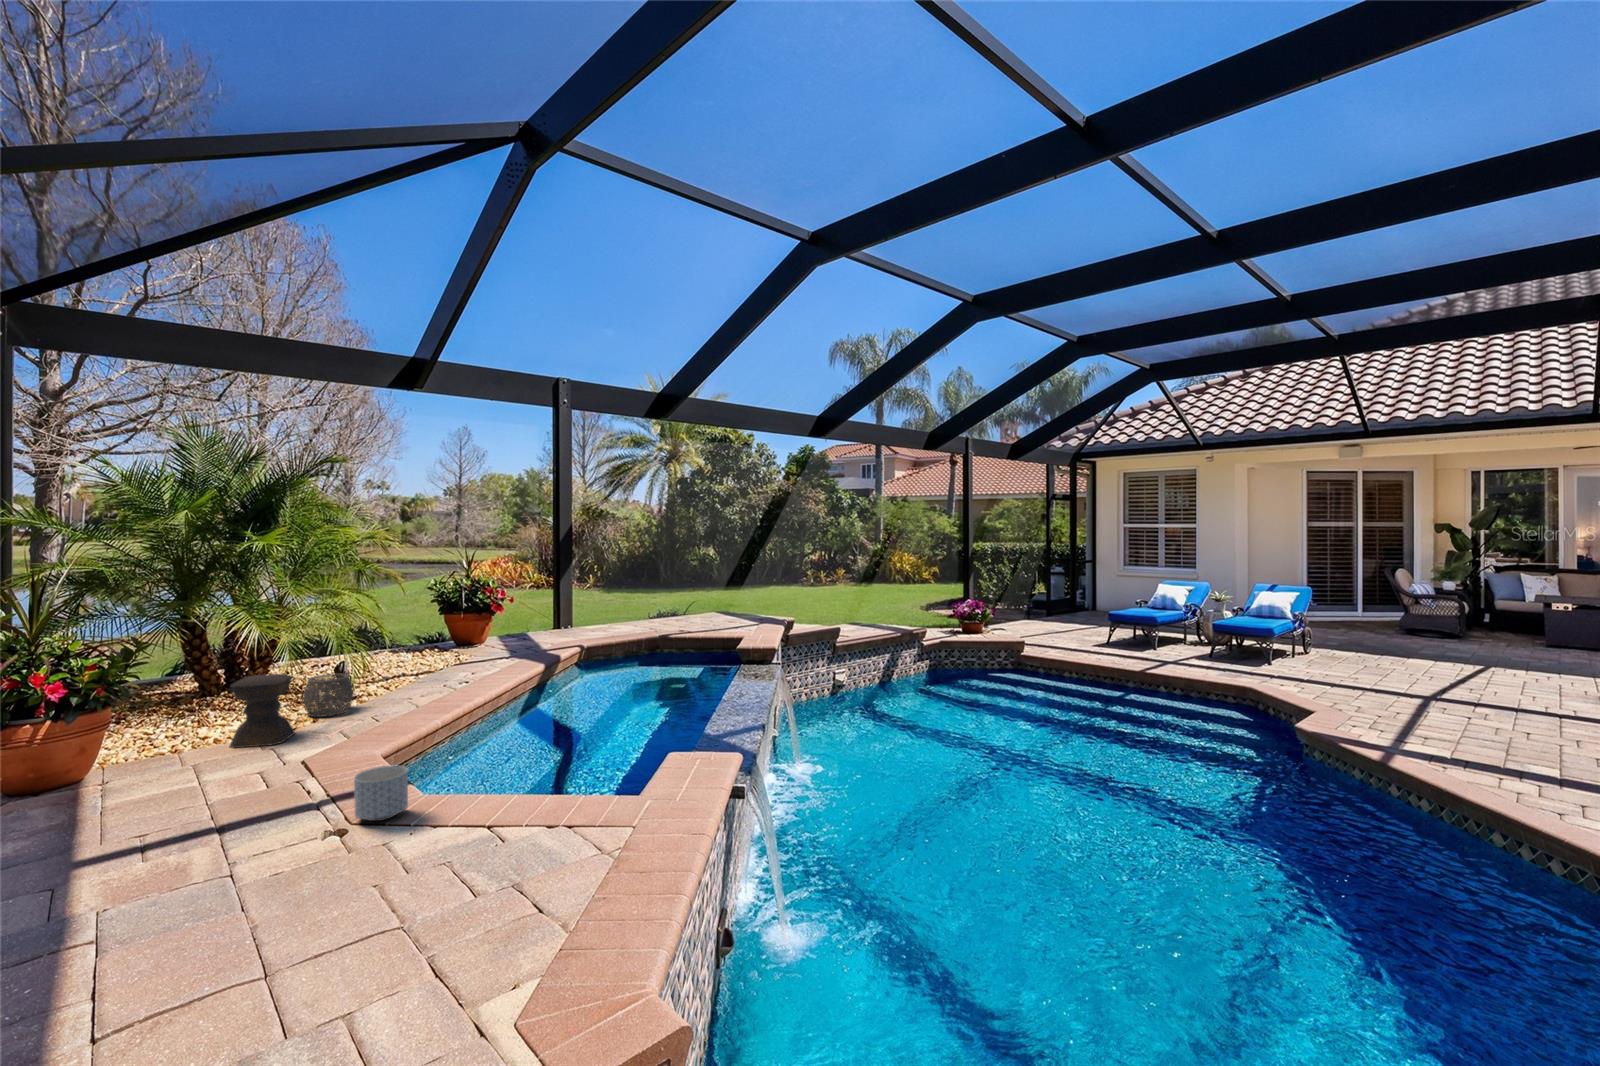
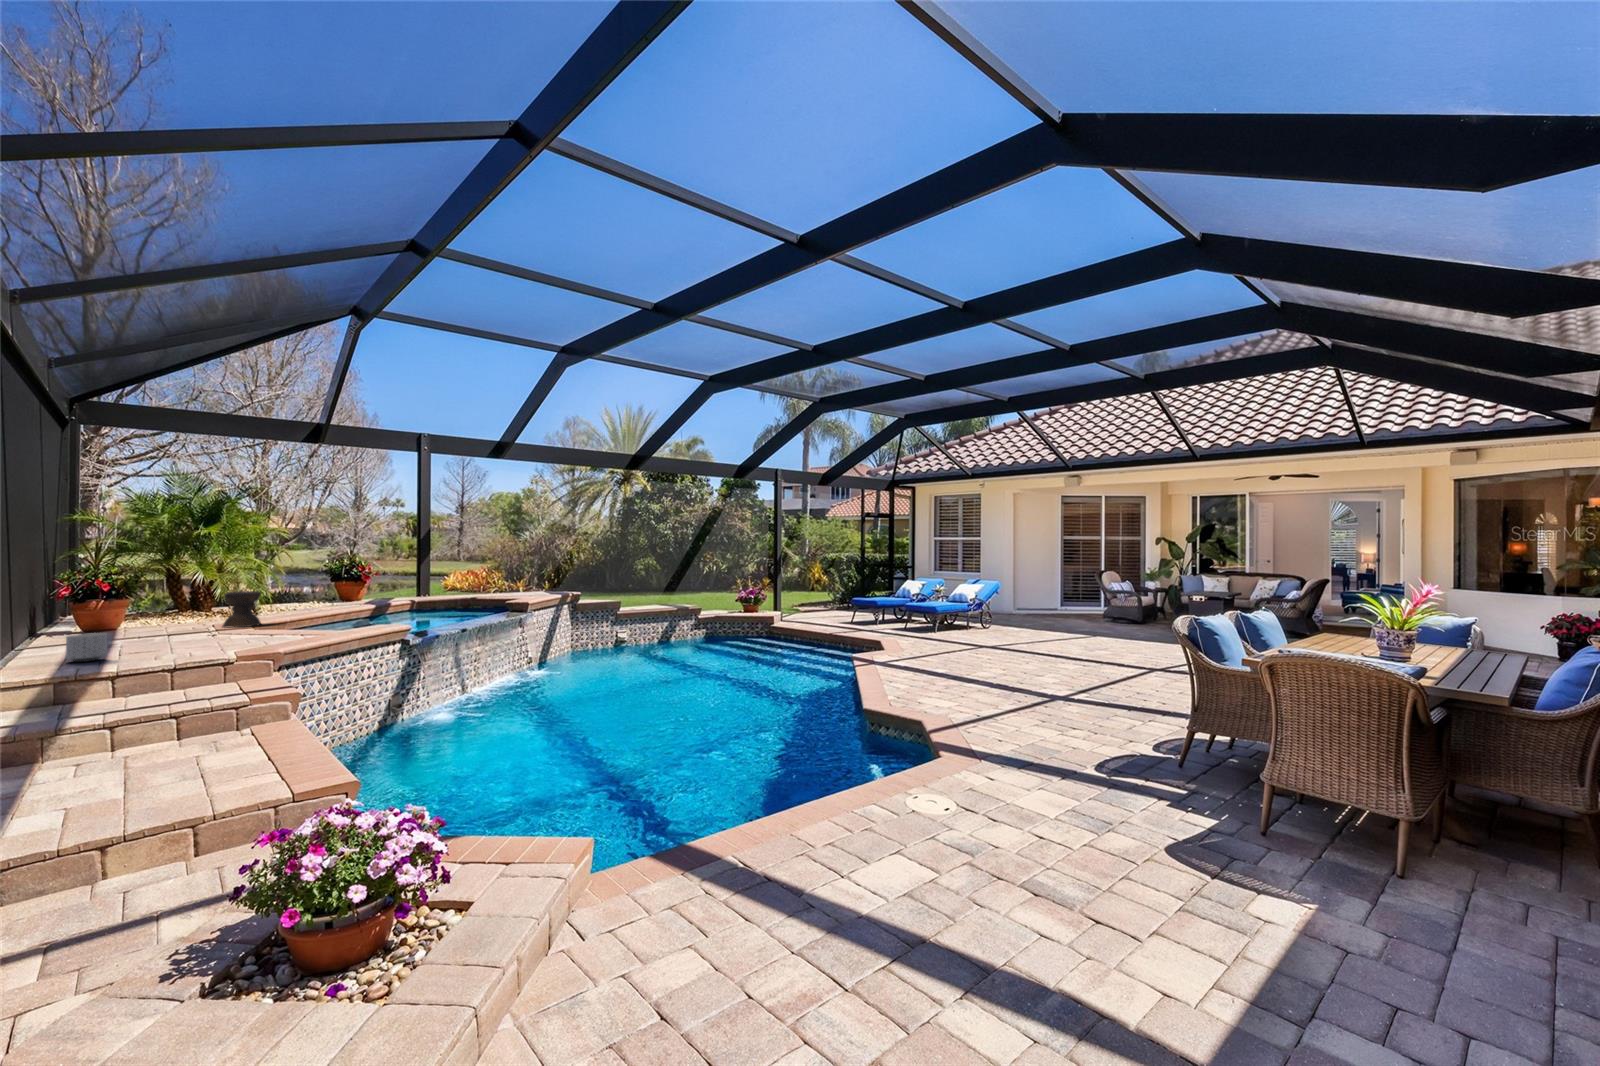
stool: present [230,674,295,748] -> present [222,591,261,628]
woven basket: present [303,674,353,717] -> none [145,604,185,630]

